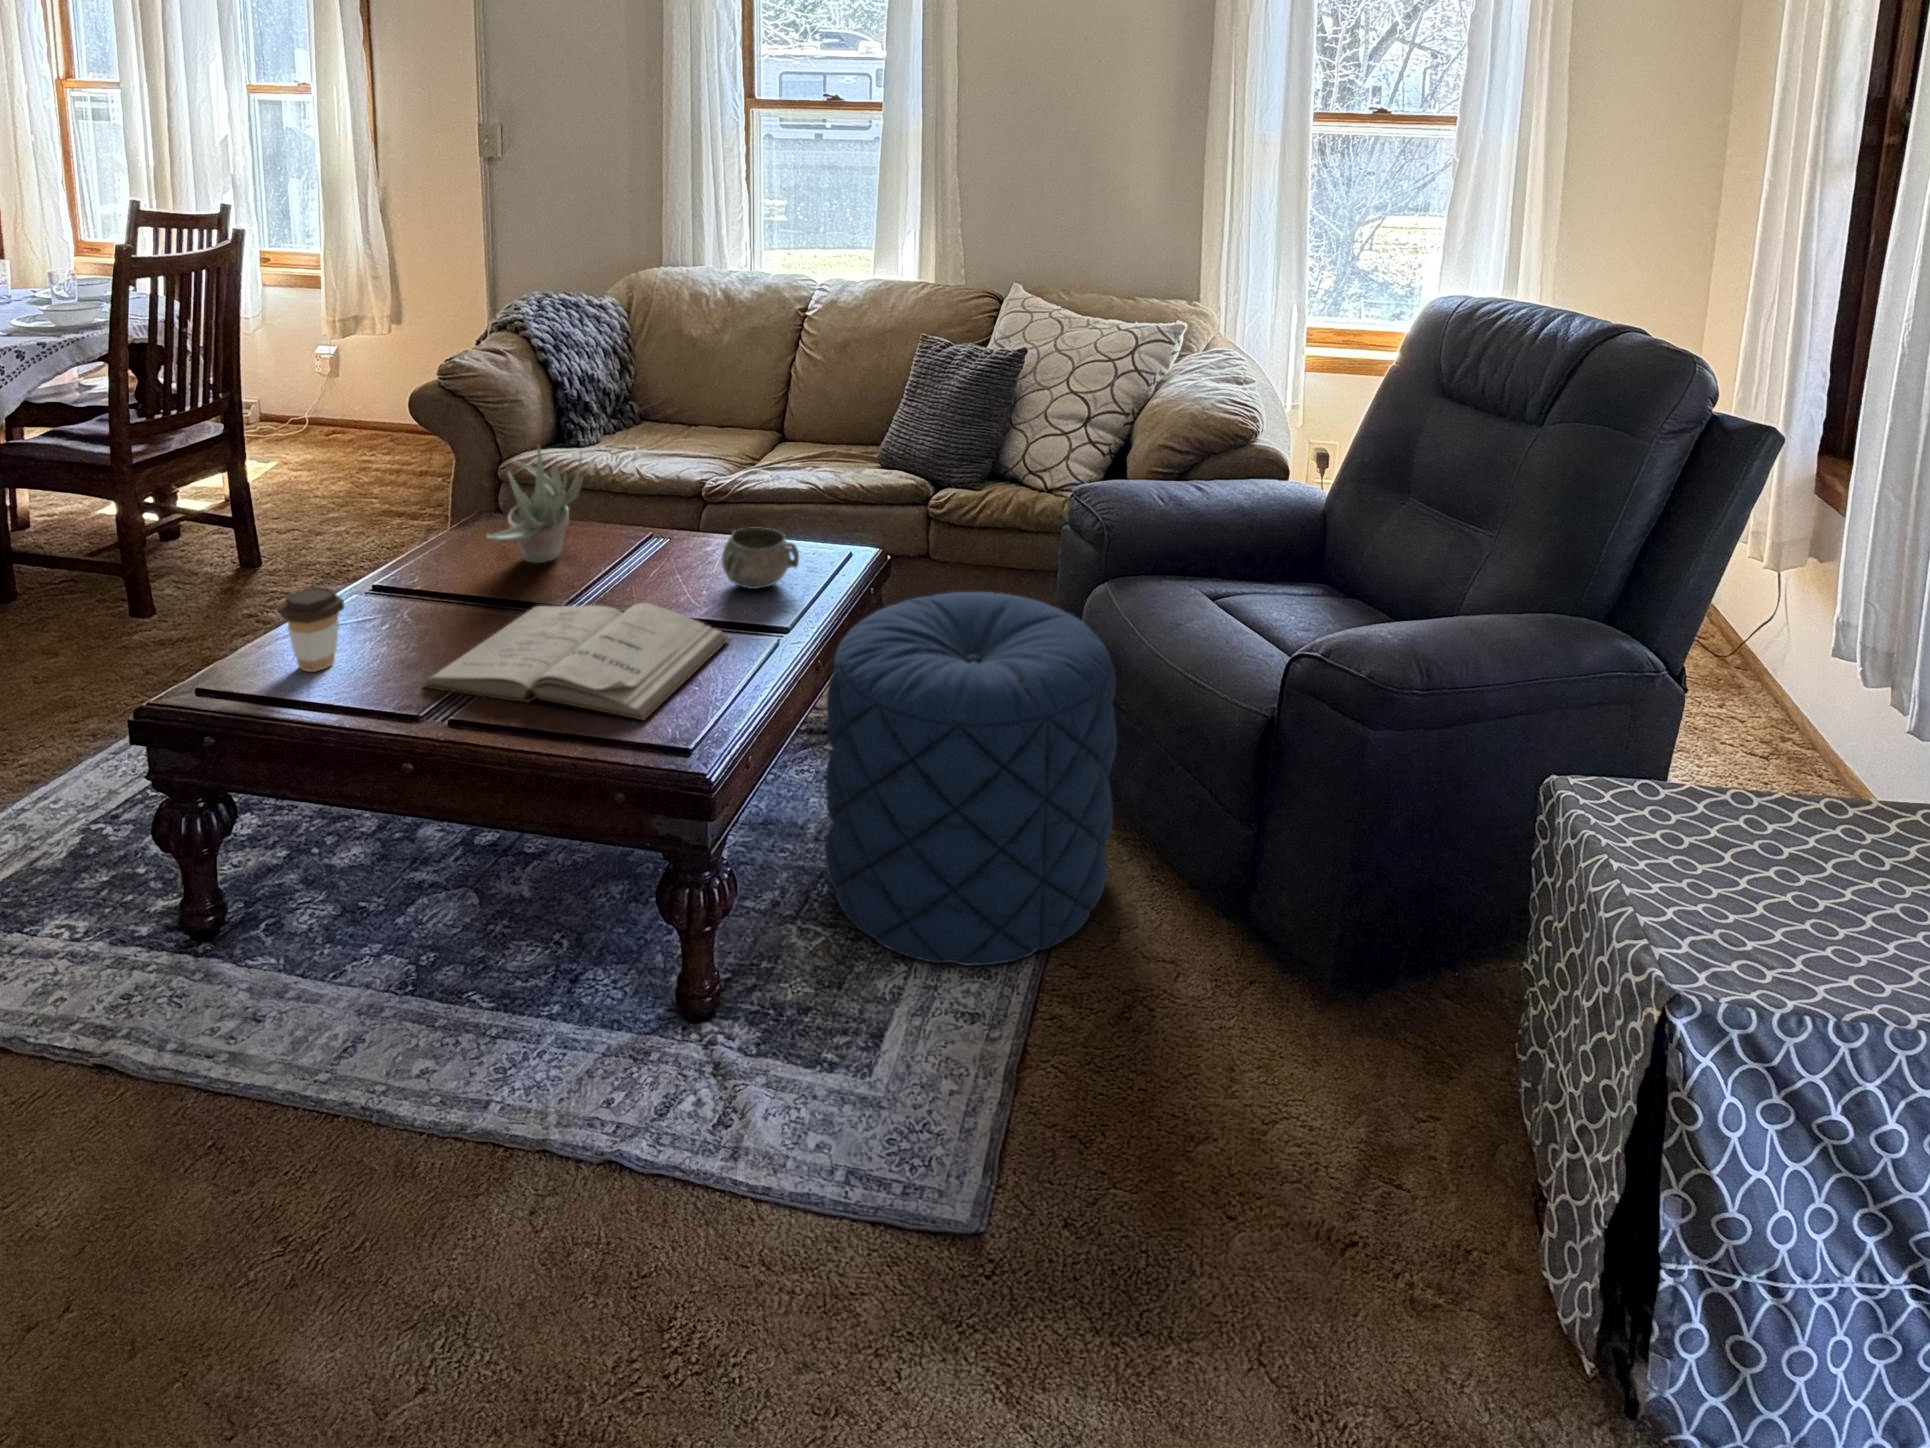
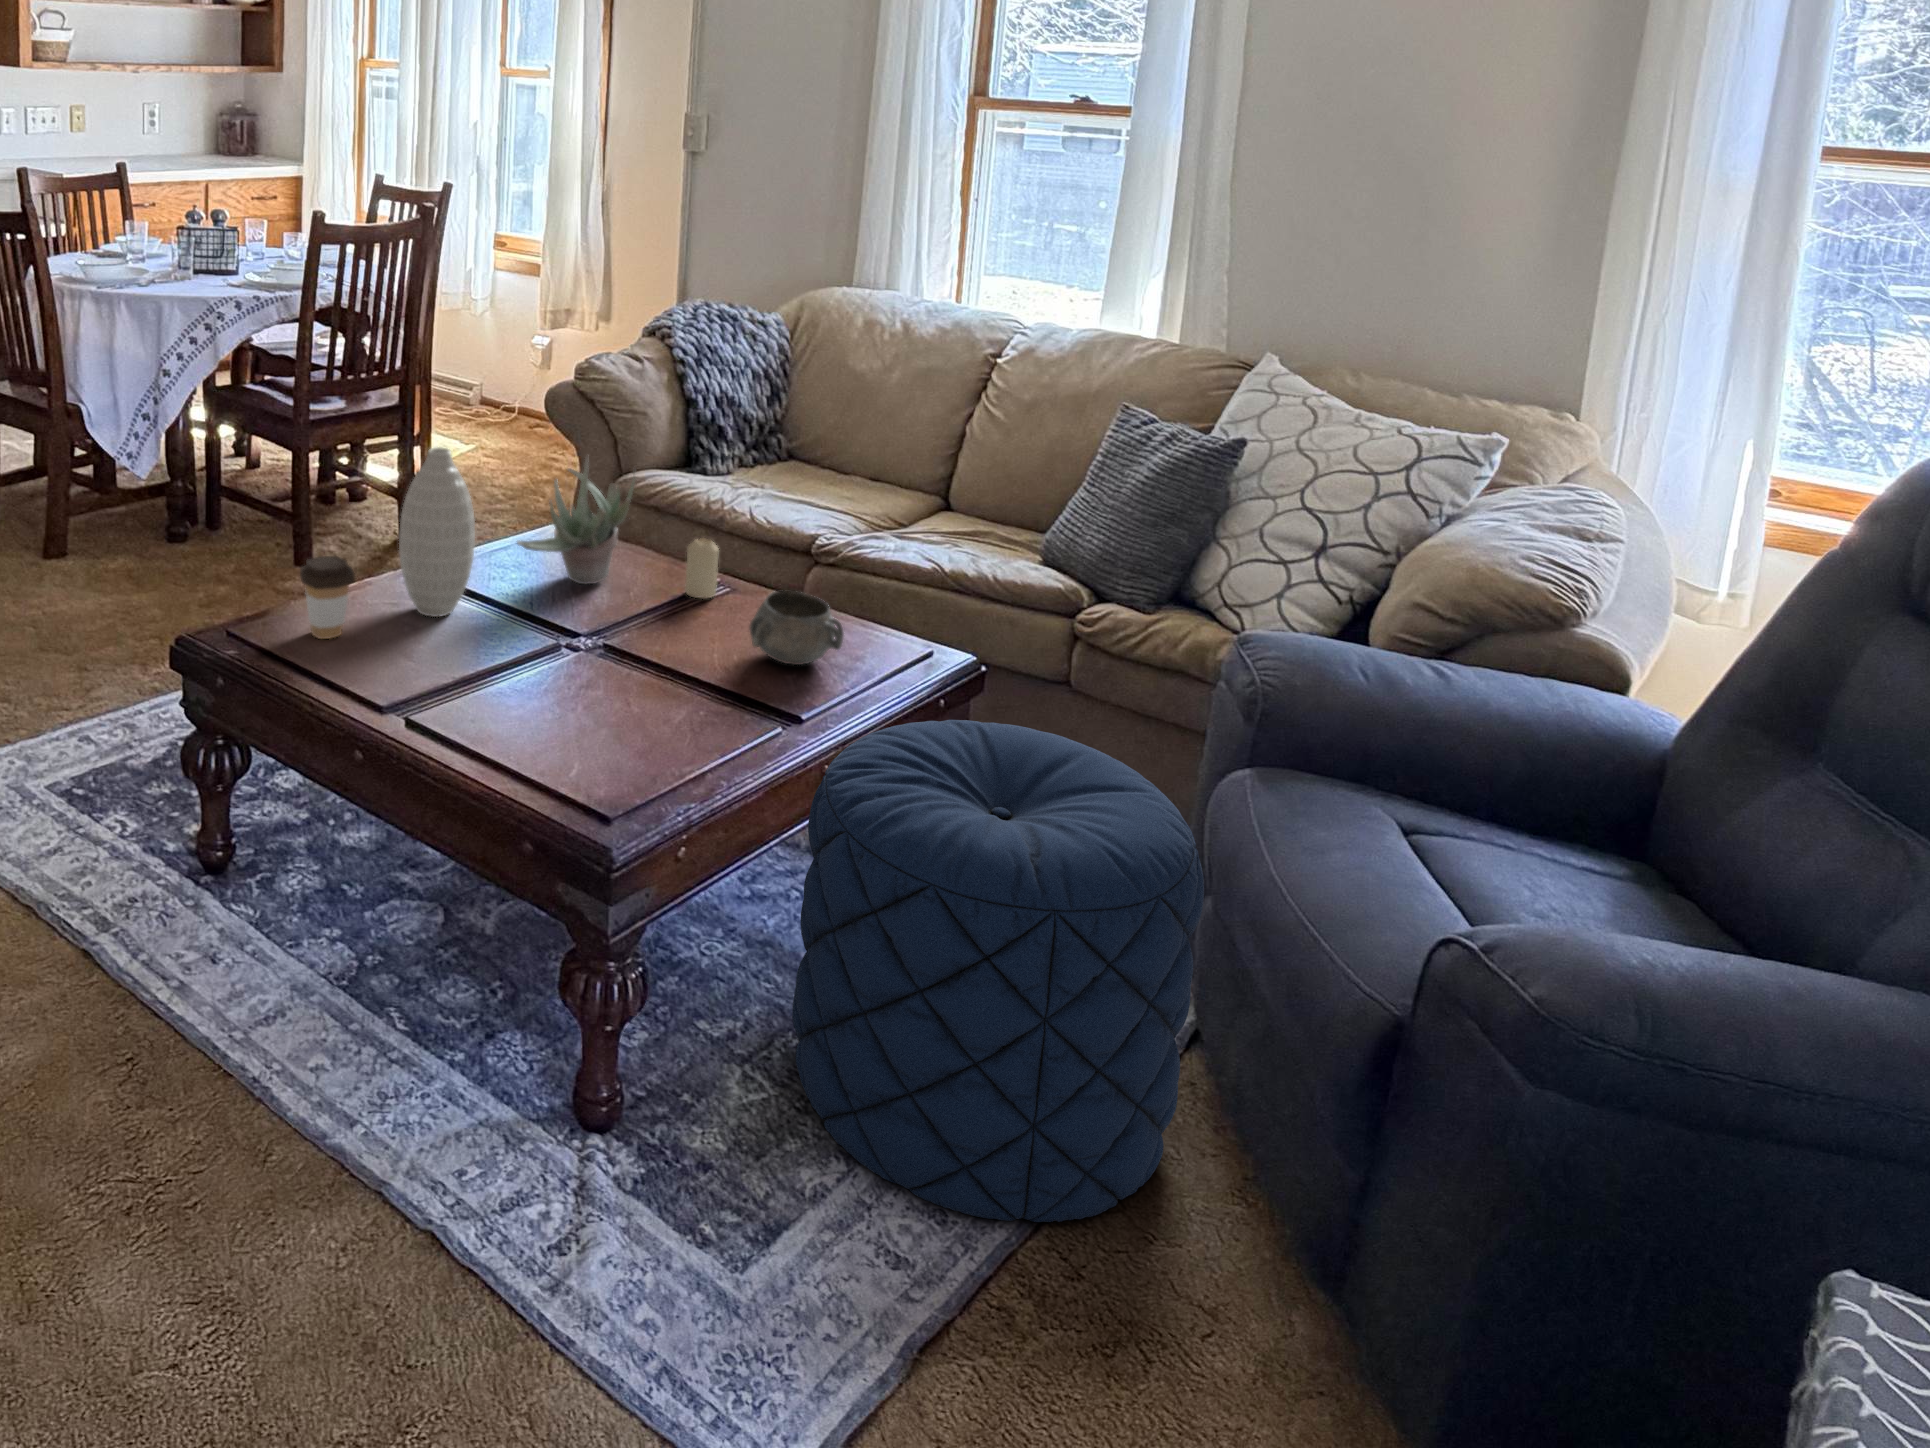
vase: none [371,461,450,625] -> present [399,448,475,617]
candle: none [634,499,663,553] -> present [685,538,719,598]
book: present [424,603,729,720] -> none [400,626,723,772]

